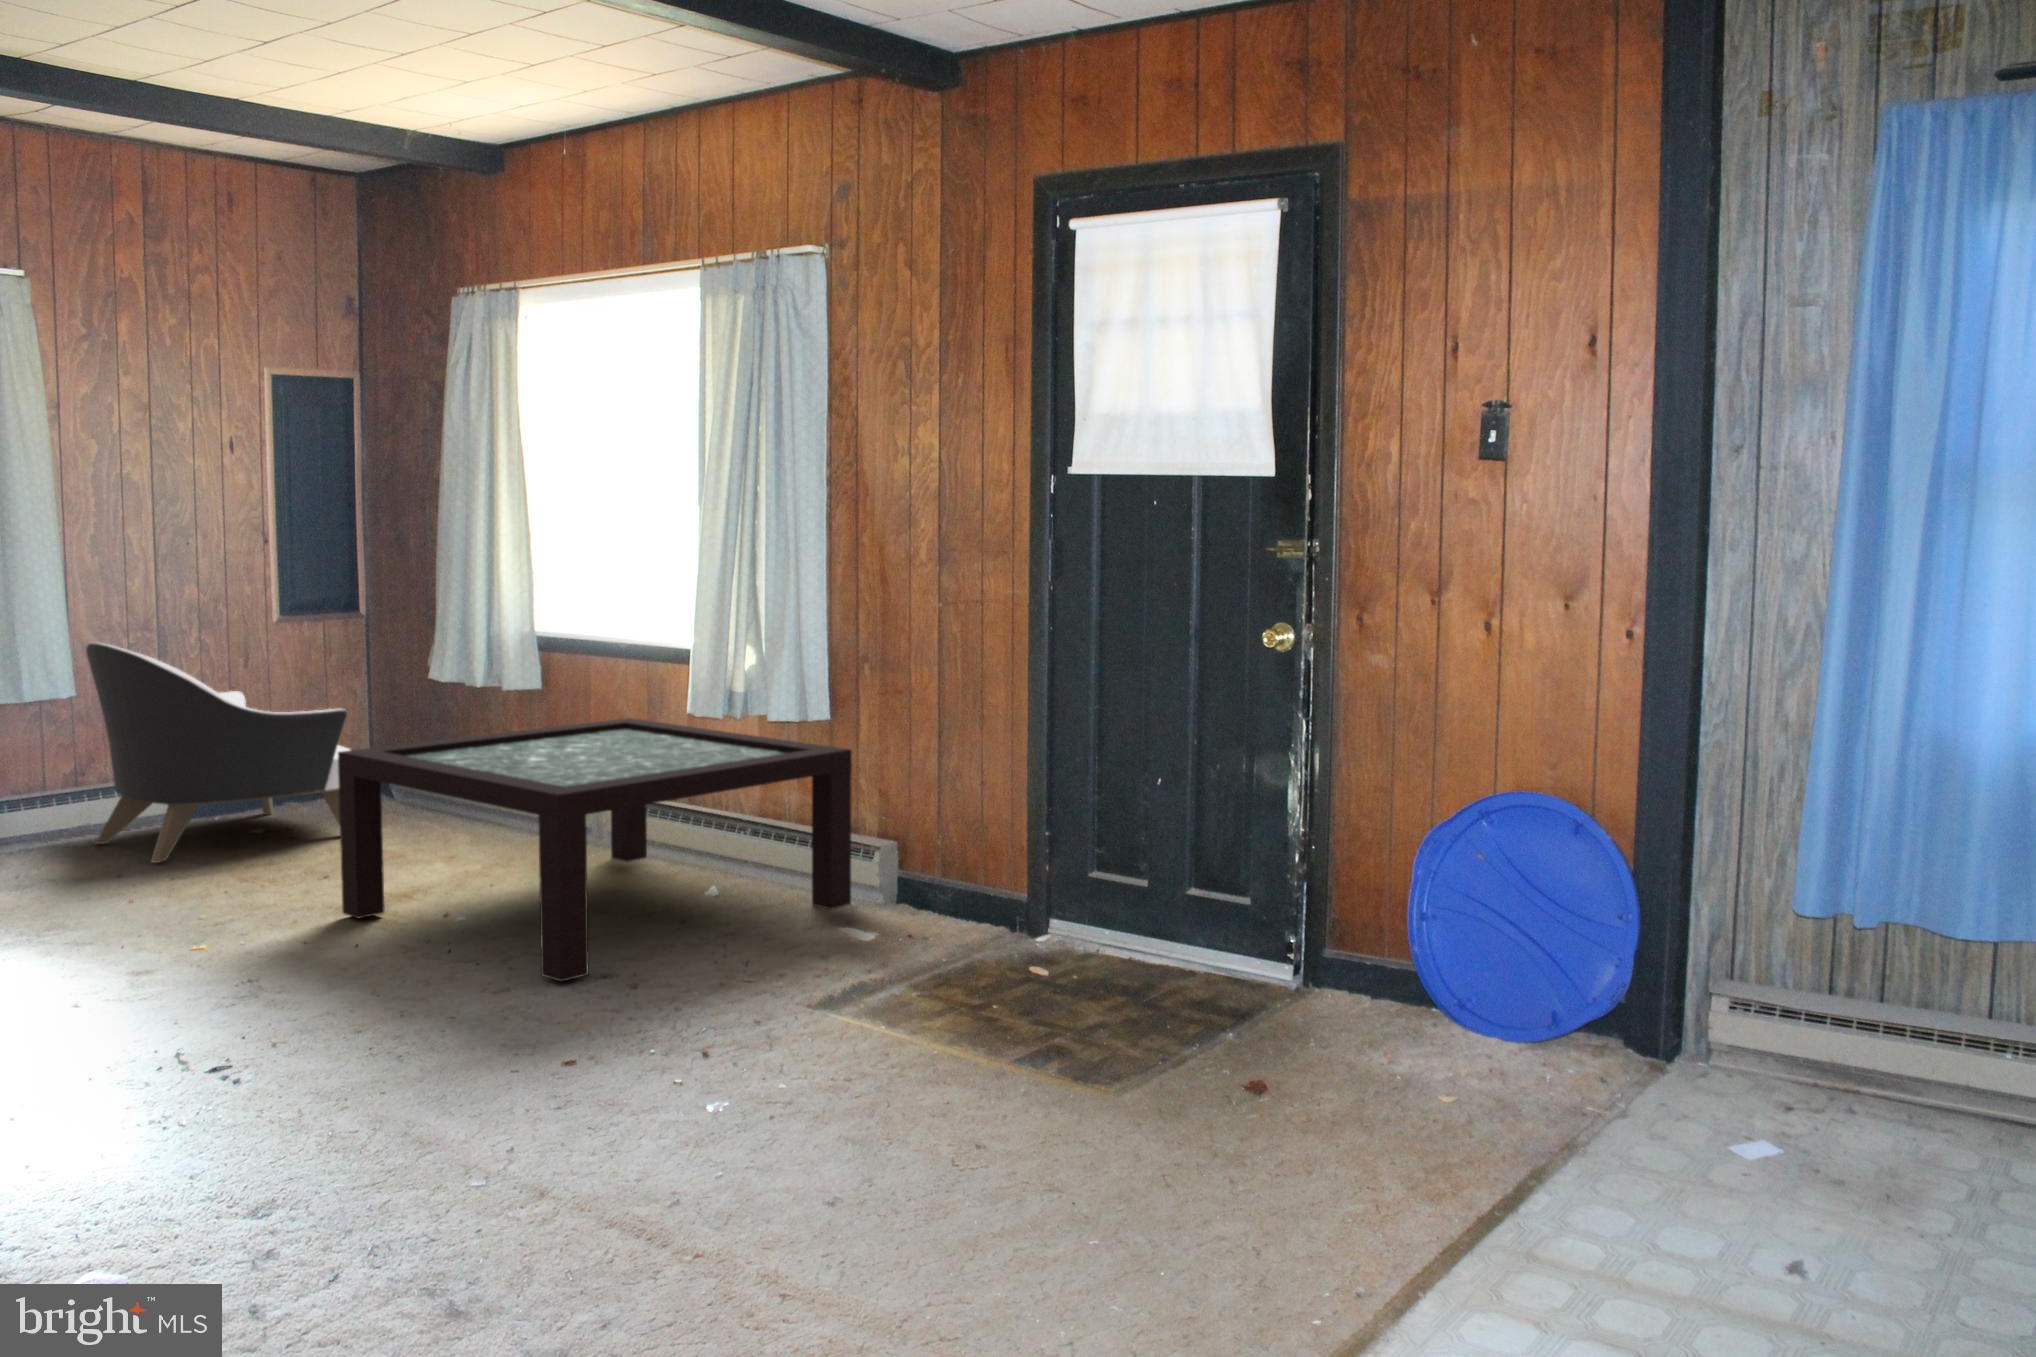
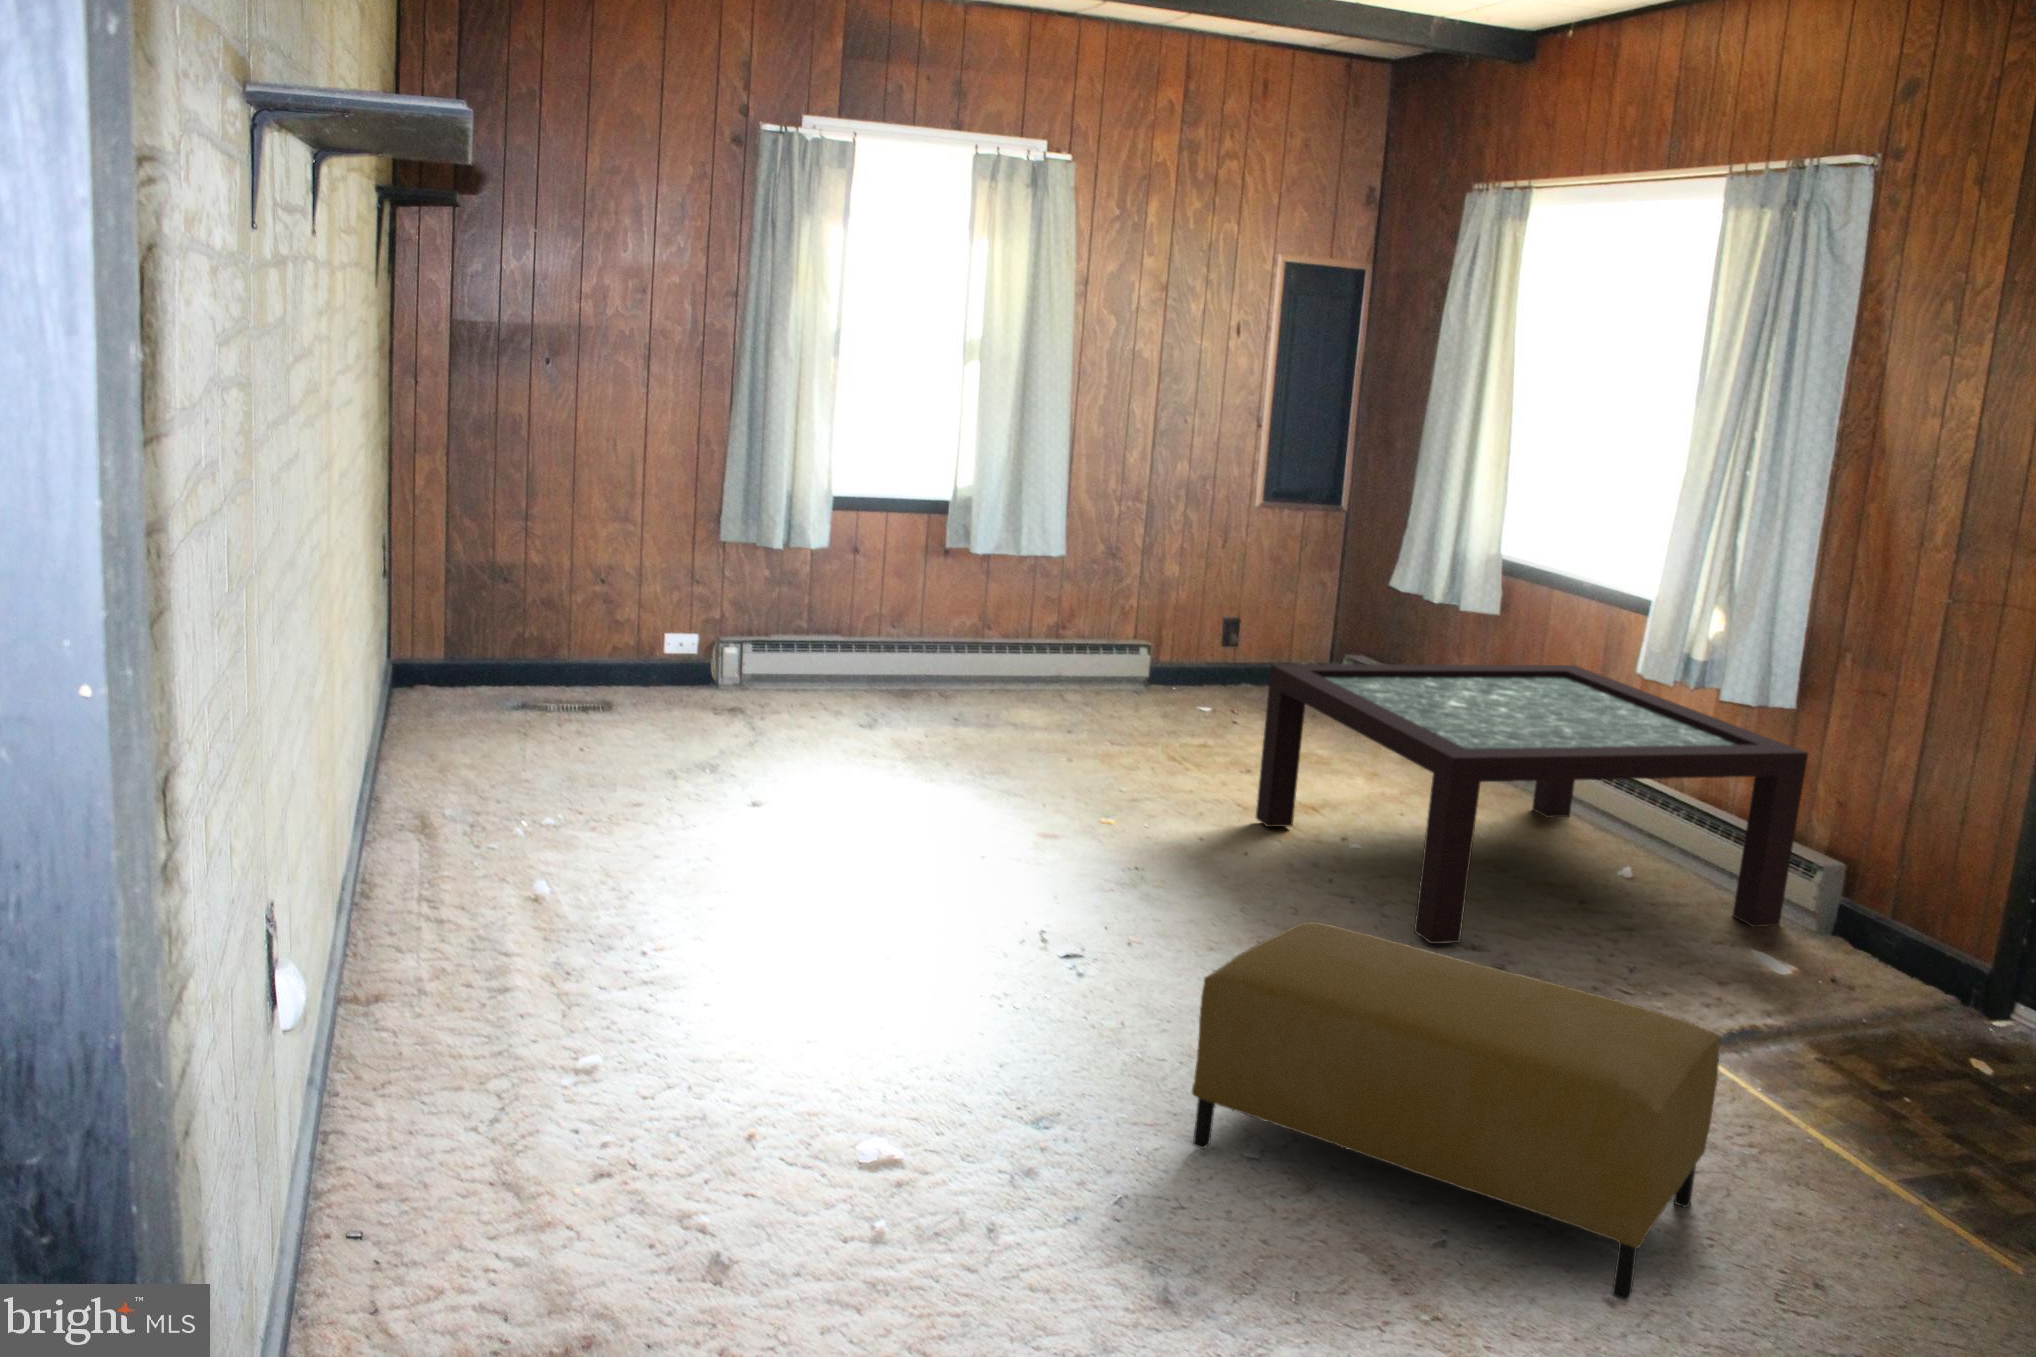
armchair: present [86,642,350,863] -> none [1076,518,1303,734]
ottoman: none [371,958,876,1220] -> present [1192,922,1720,1300]

